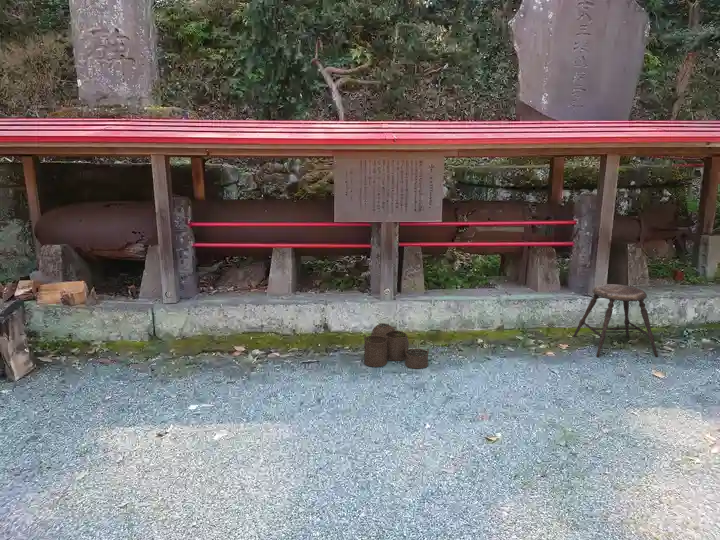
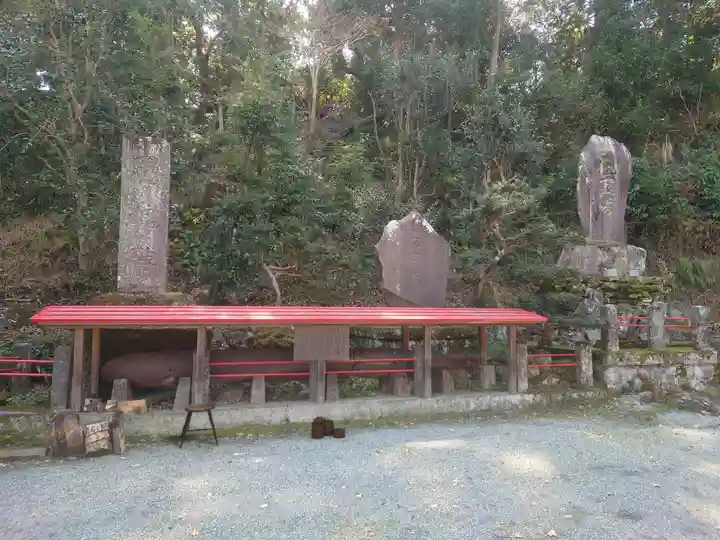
stool: present [573,284,658,357] -> present [180,403,218,447]

